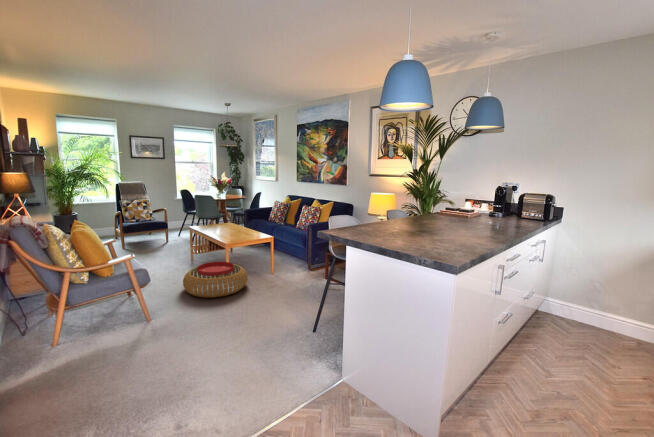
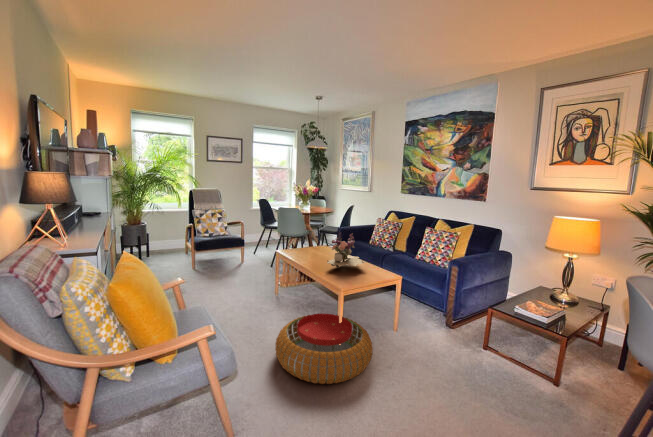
flower arrangement: none [223,210,251,235] -> present [327,233,364,268]

